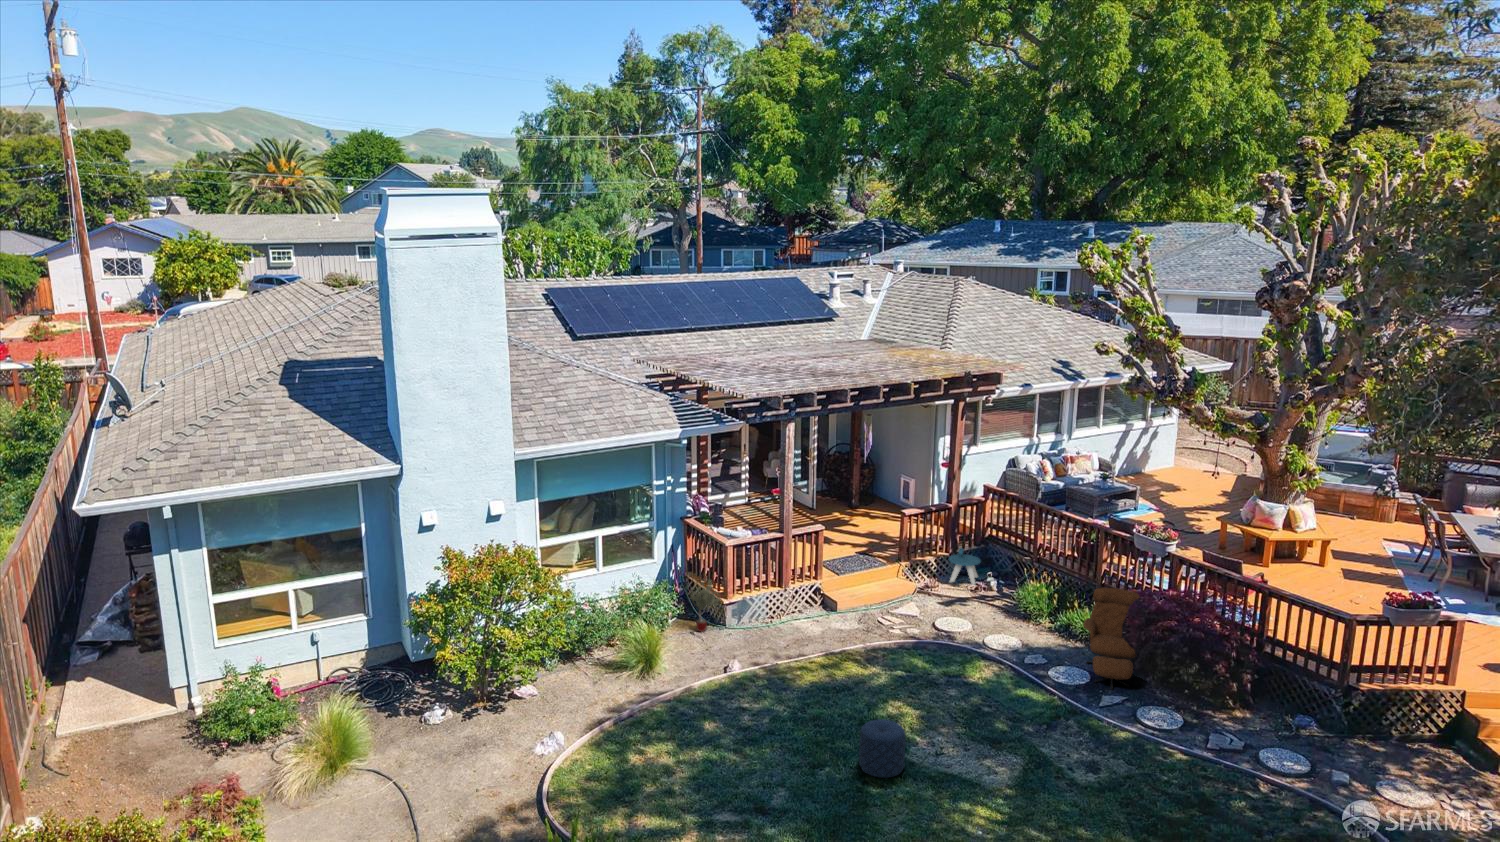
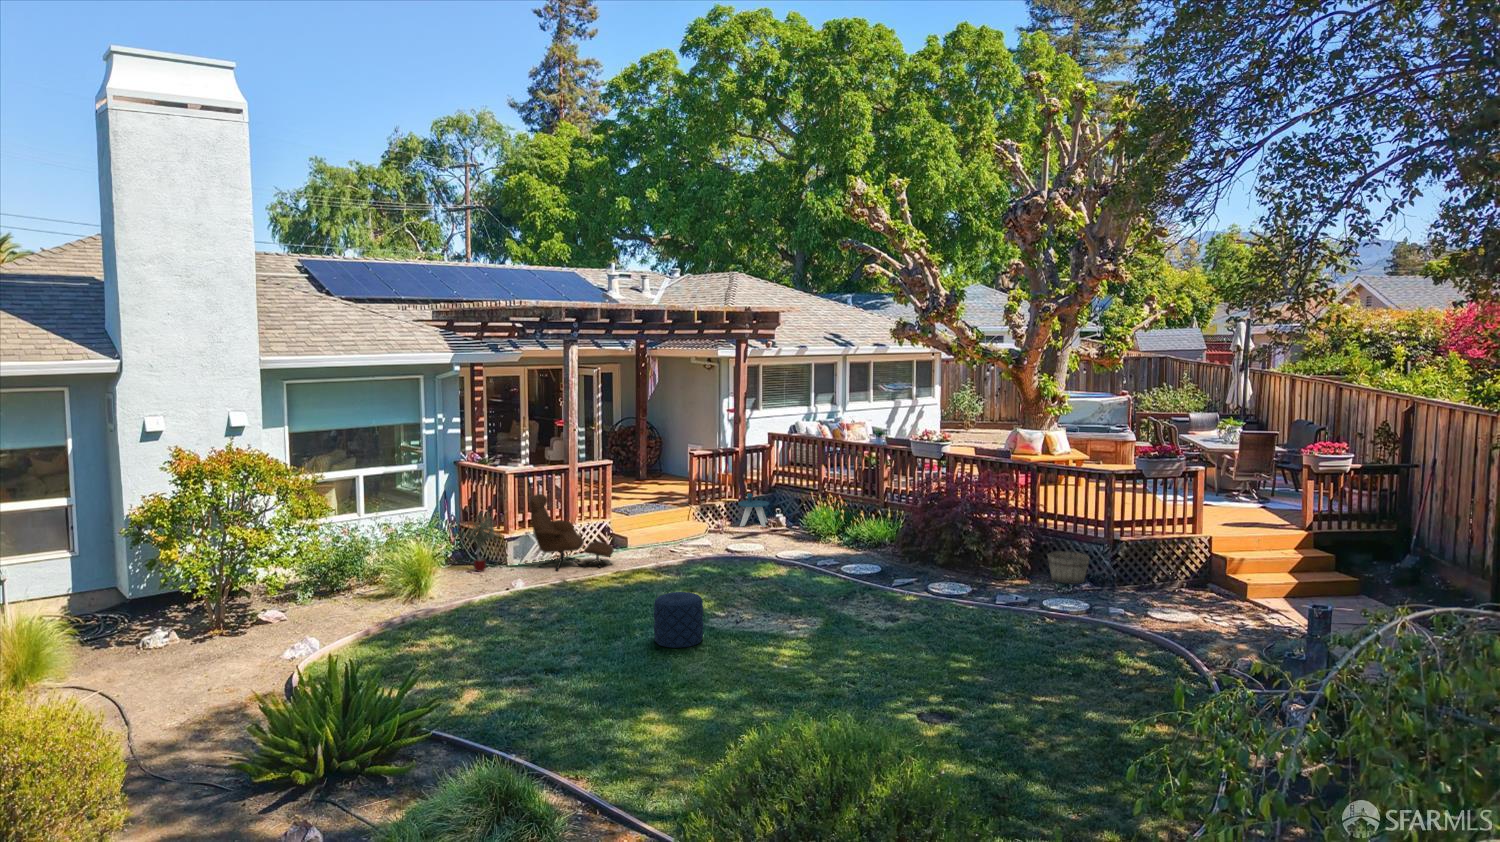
lounge chair: present [1083,588,1139,689] -> present [530,494,614,571]
wooden bucket: none [1269,683,1318,724] -> present [1048,551,1089,584]

